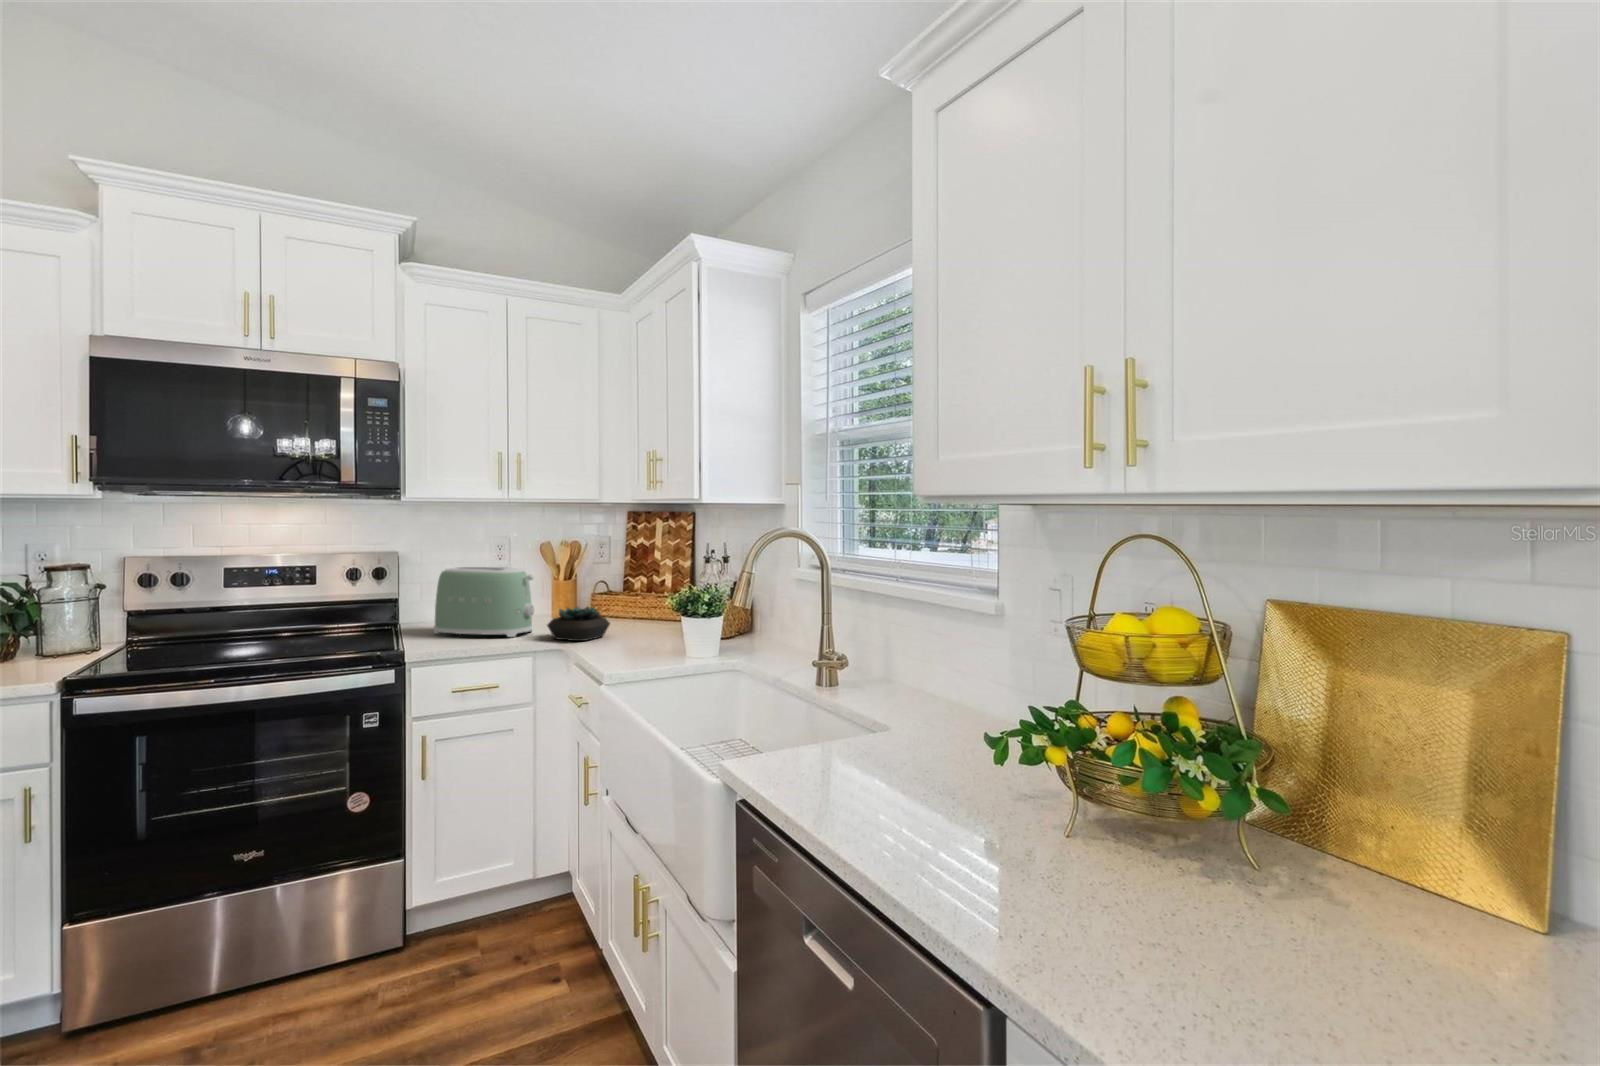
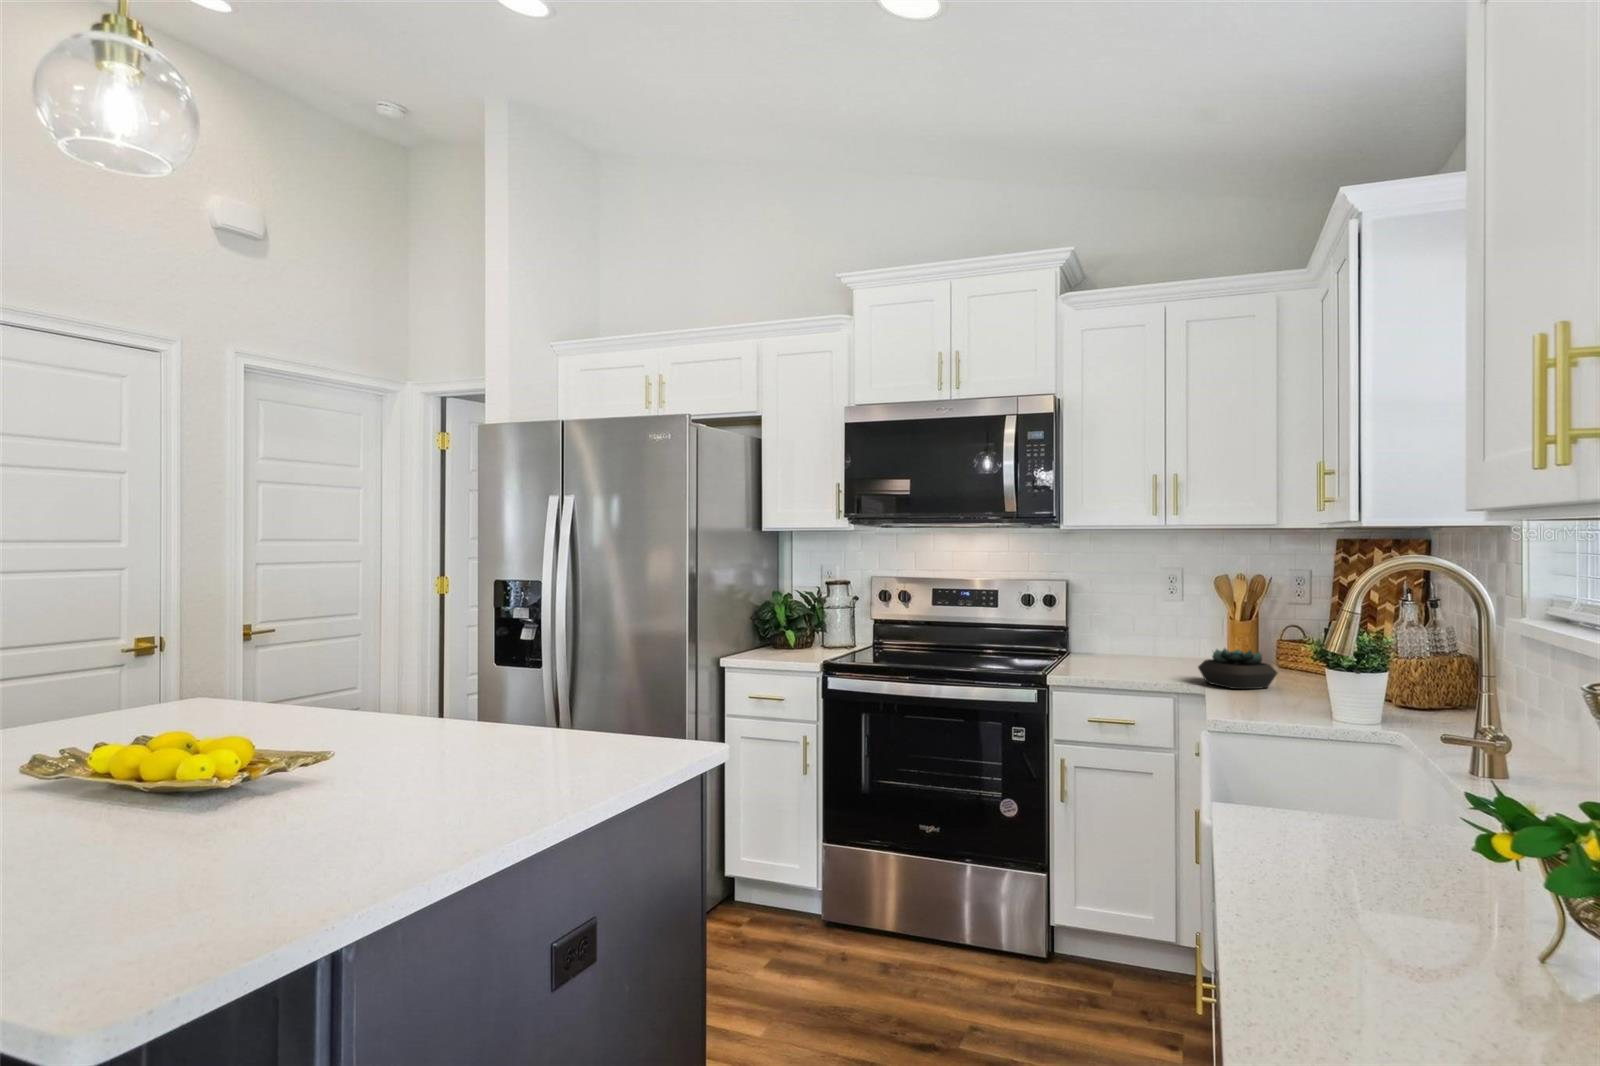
toaster: present [434,567,534,637] -> none [1091,598,1190,675]

